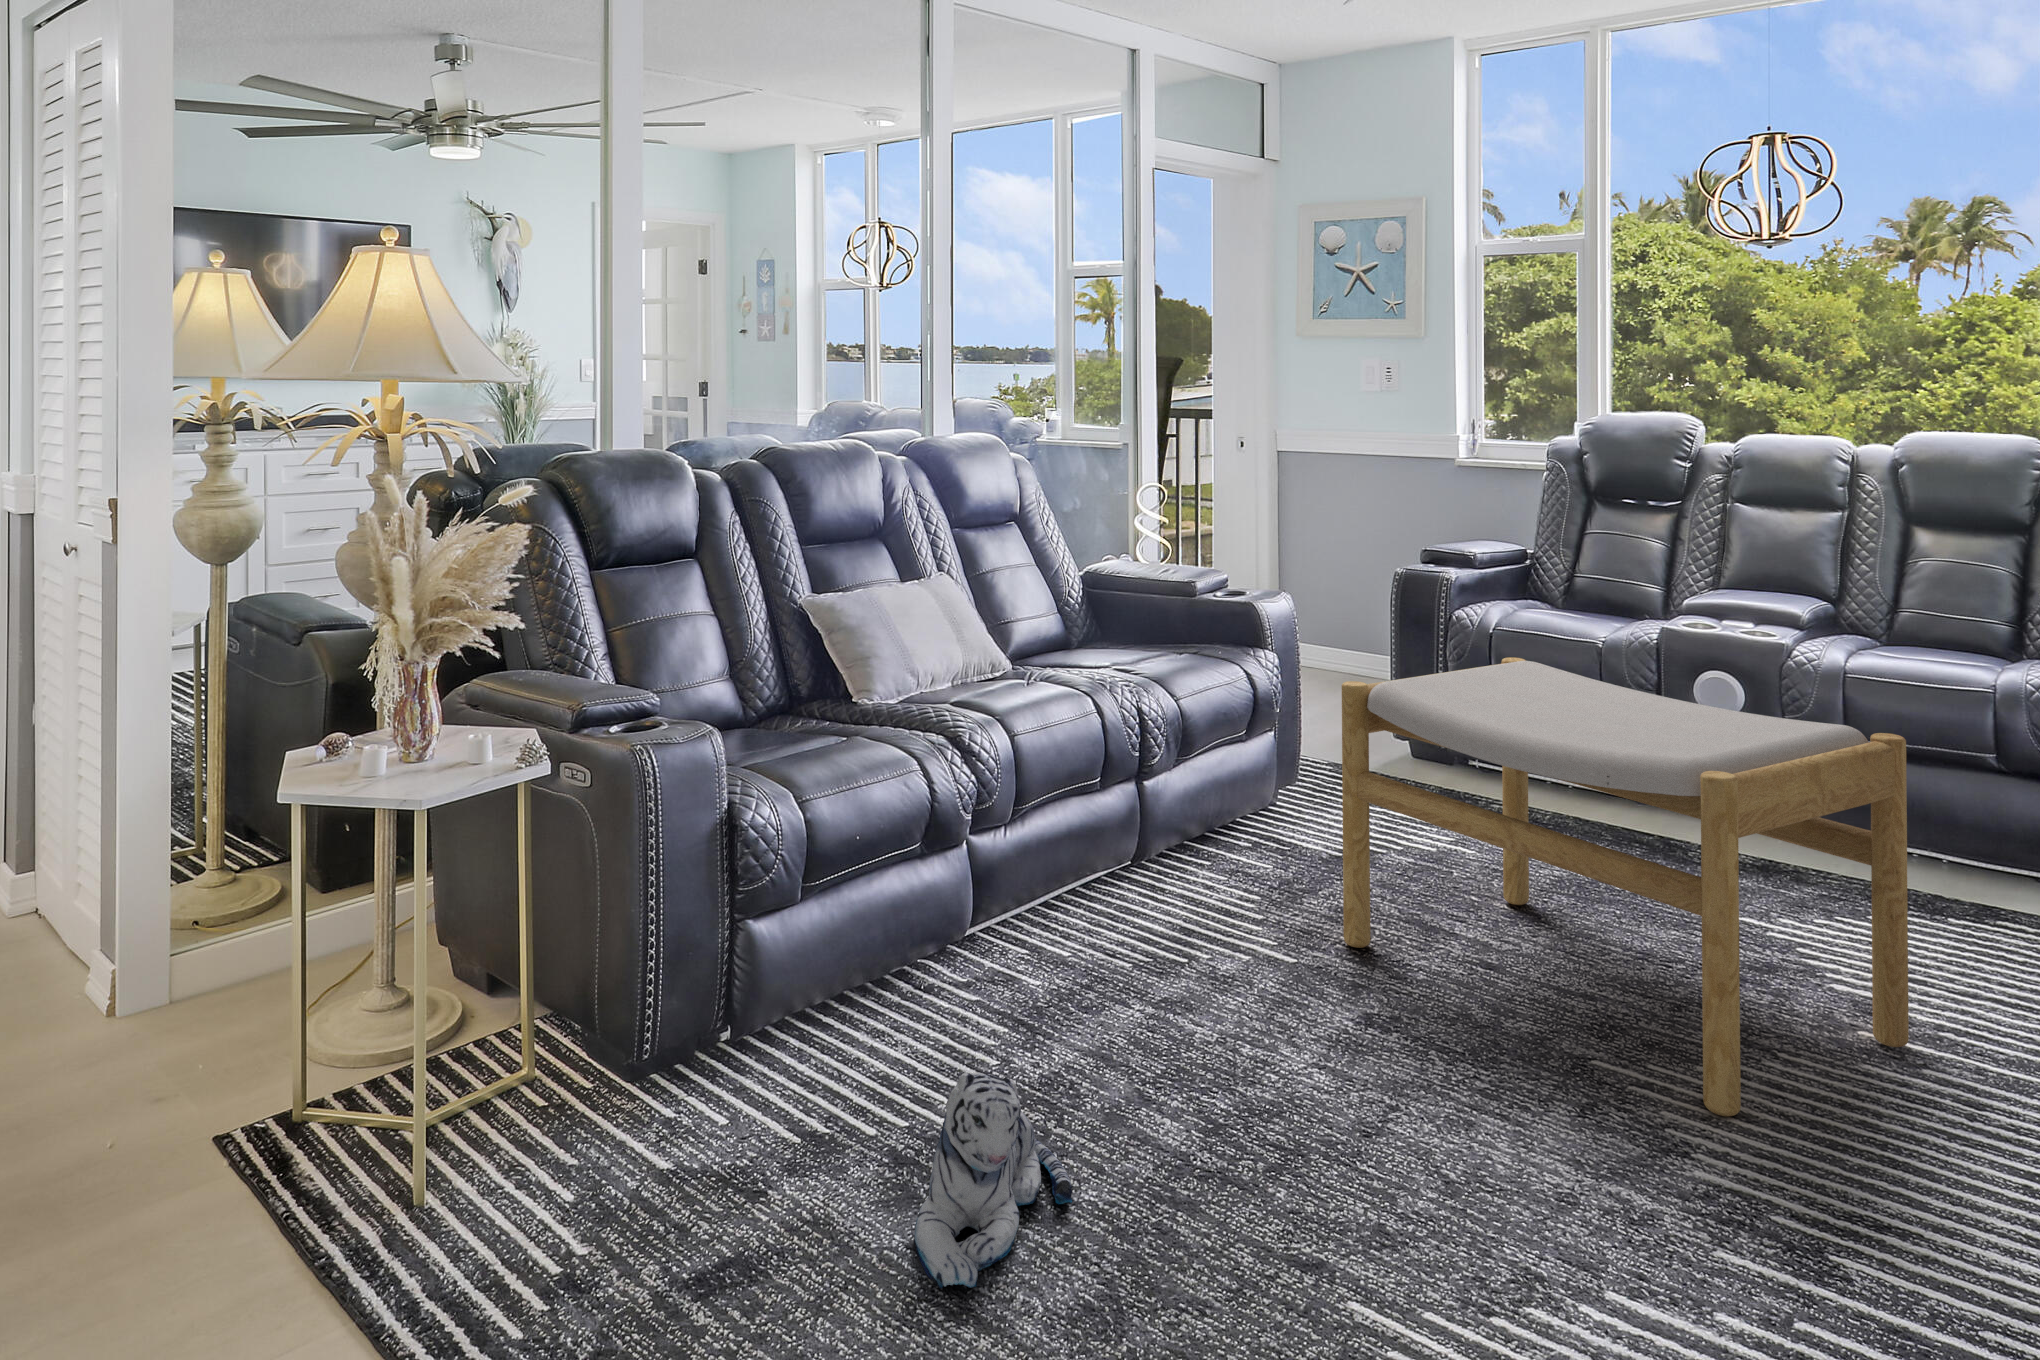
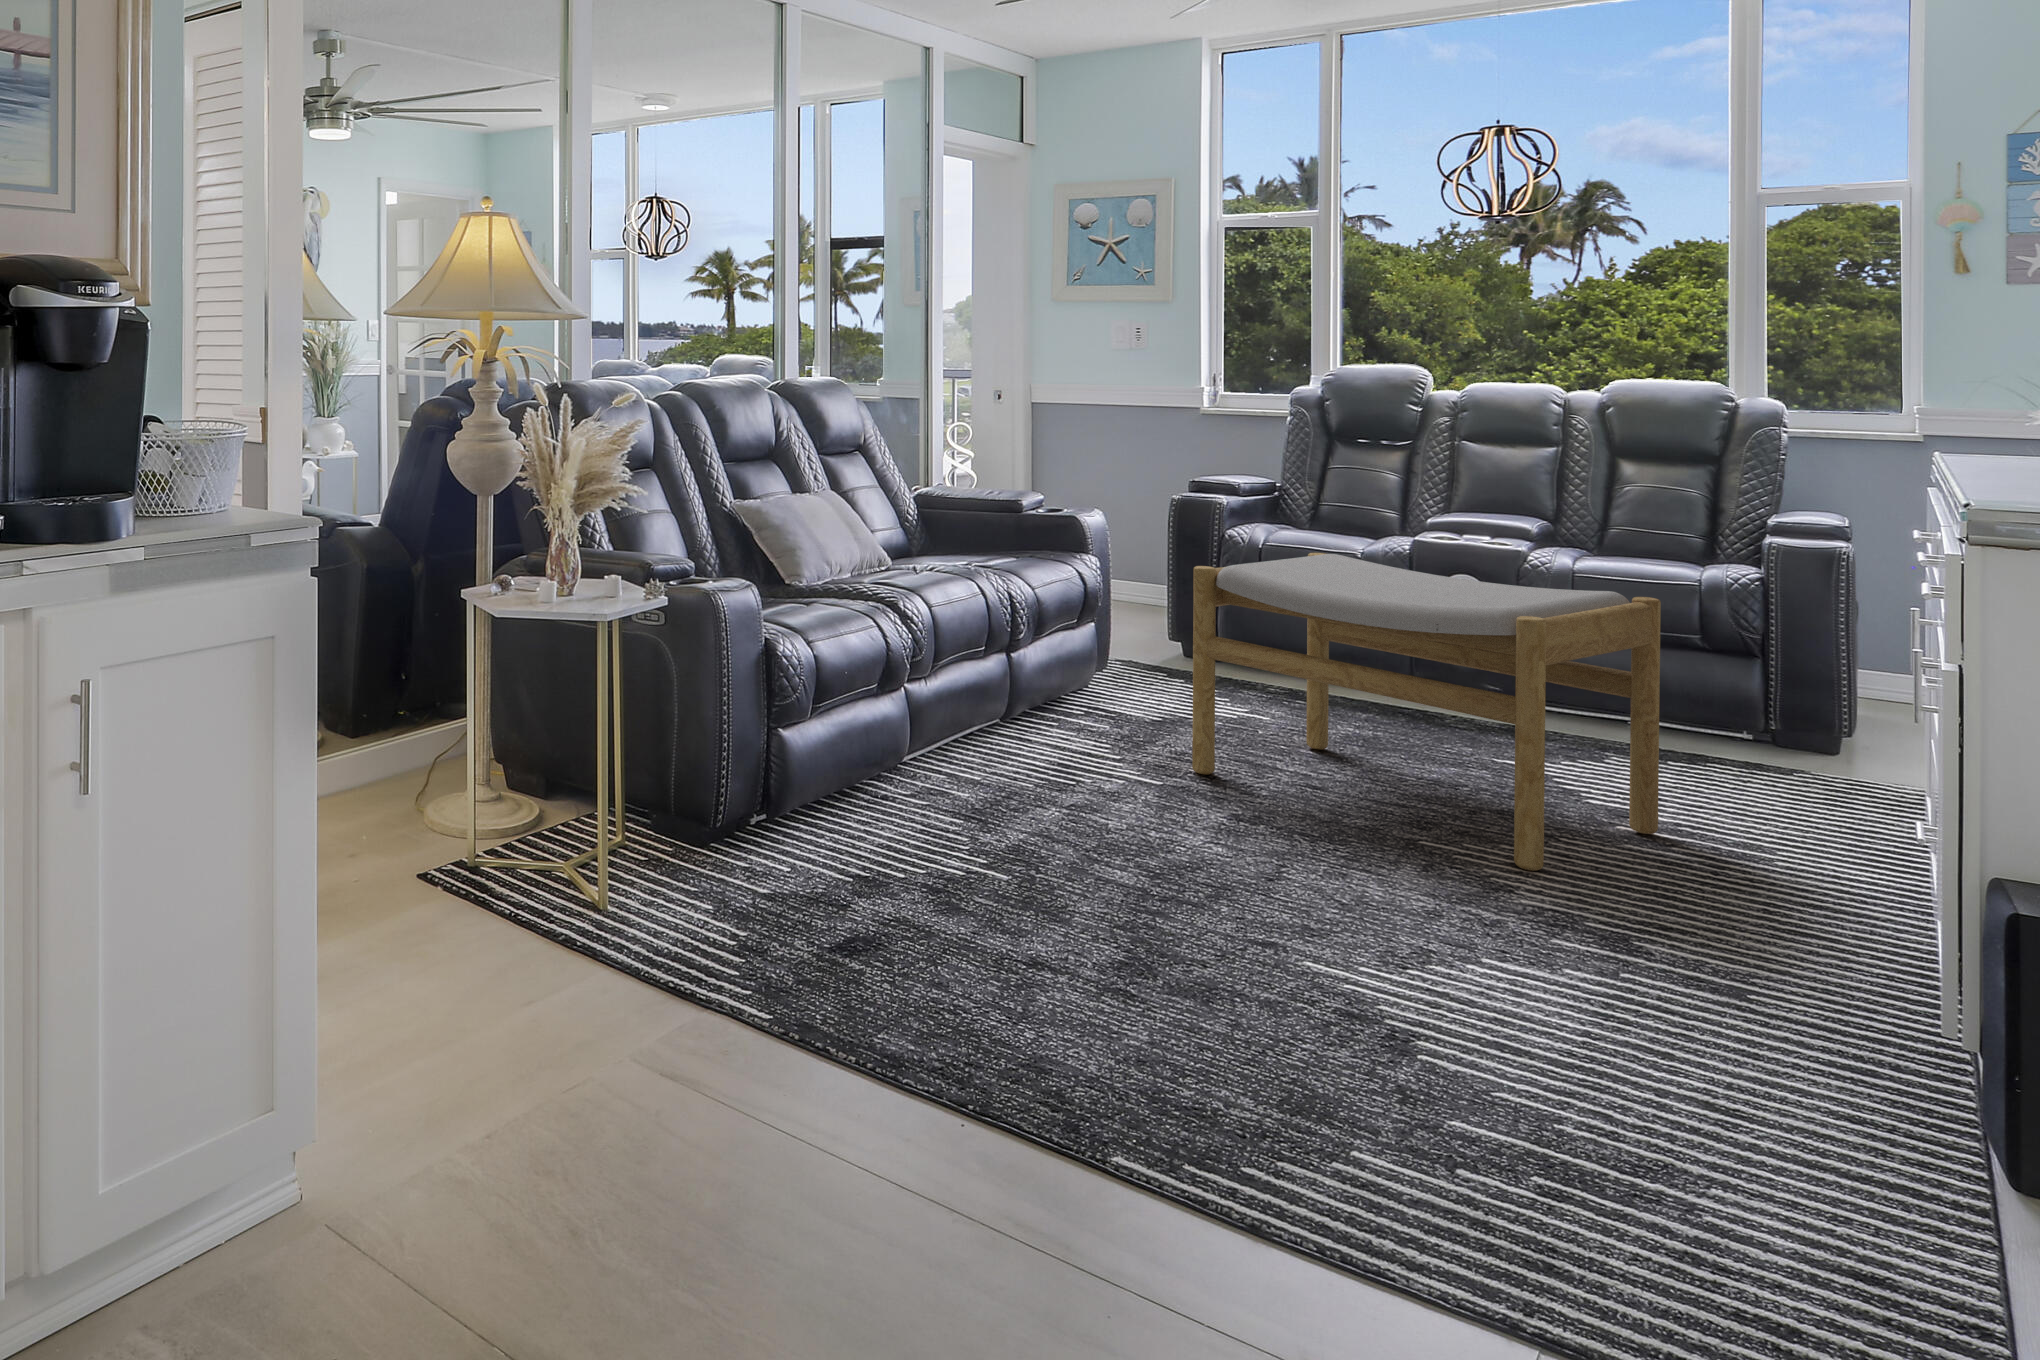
plush toy: present [914,1073,1073,1289] -> none [967,814,1079,952]

